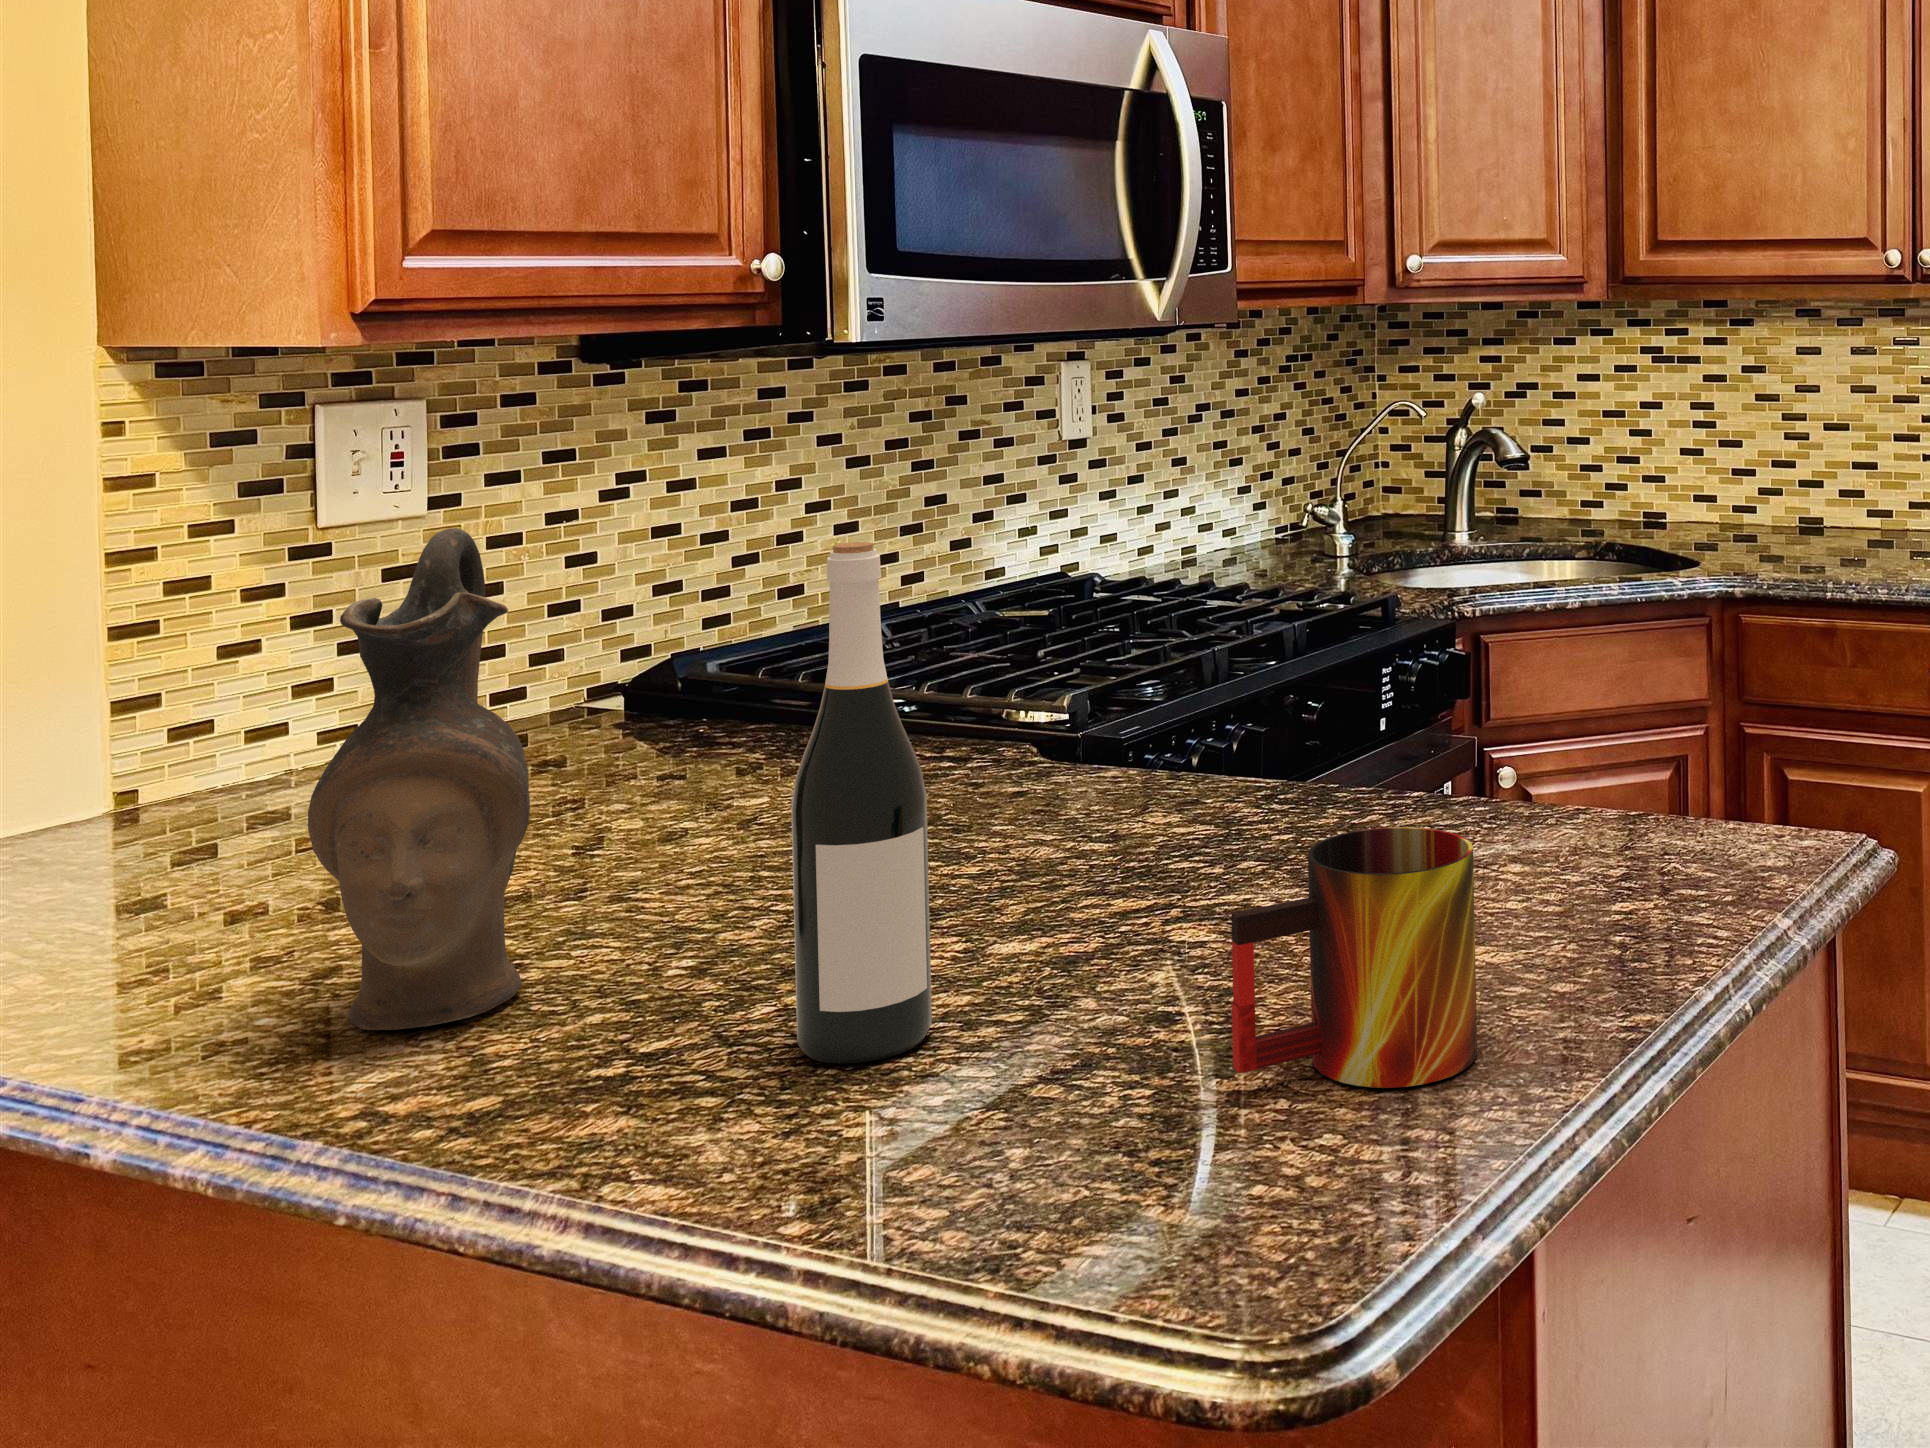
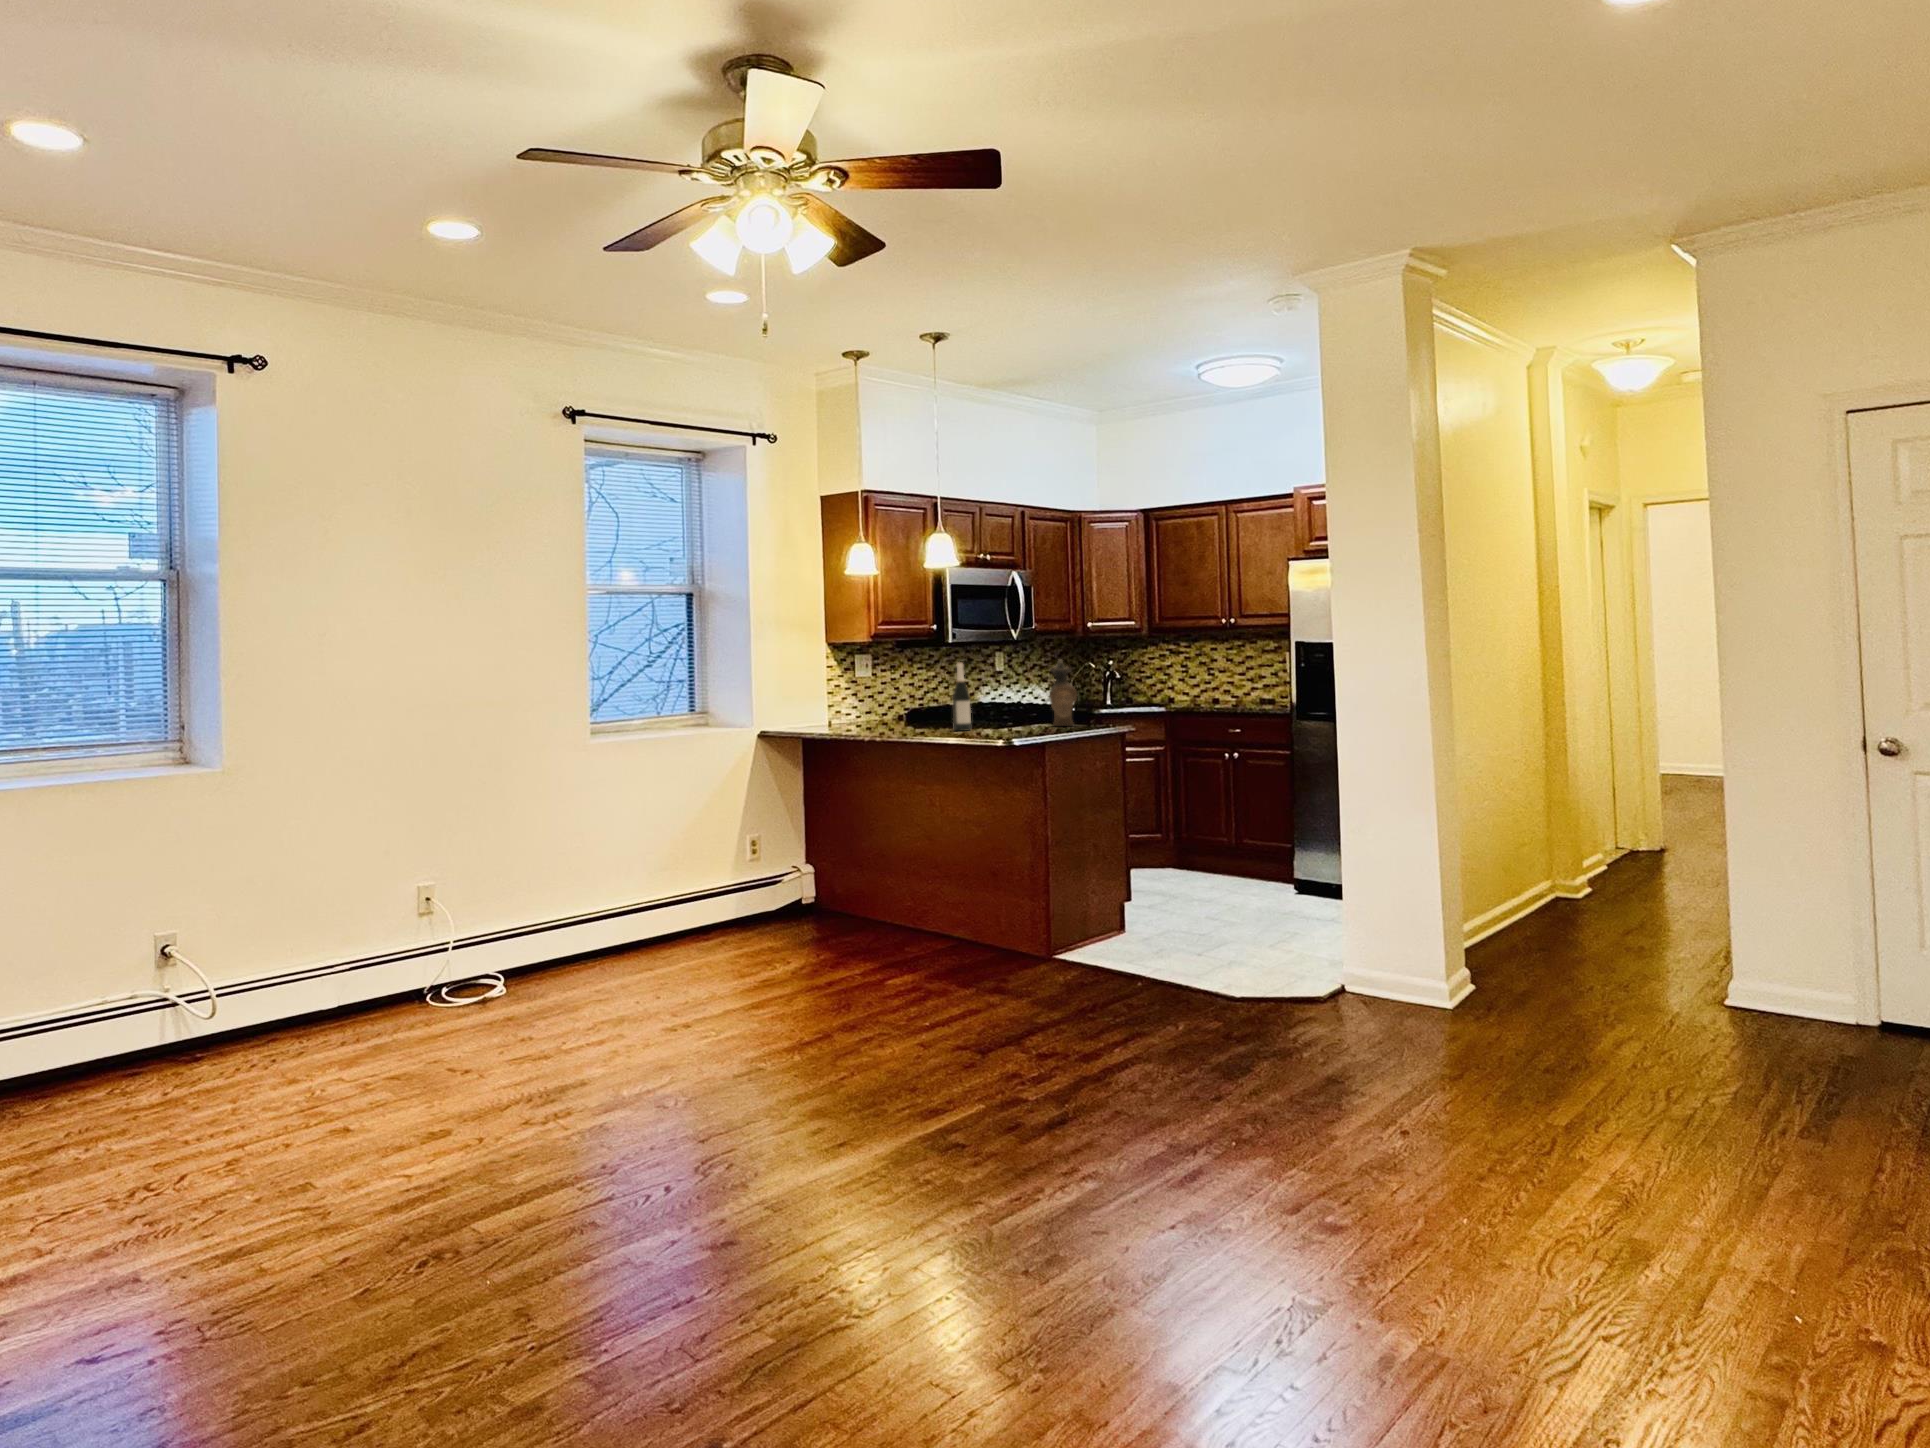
ceramic pitcher: present [308,528,530,1030] -> present [1050,659,1077,726]
mug: present [1231,827,1477,1088] -> none [1010,701,1044,731]

